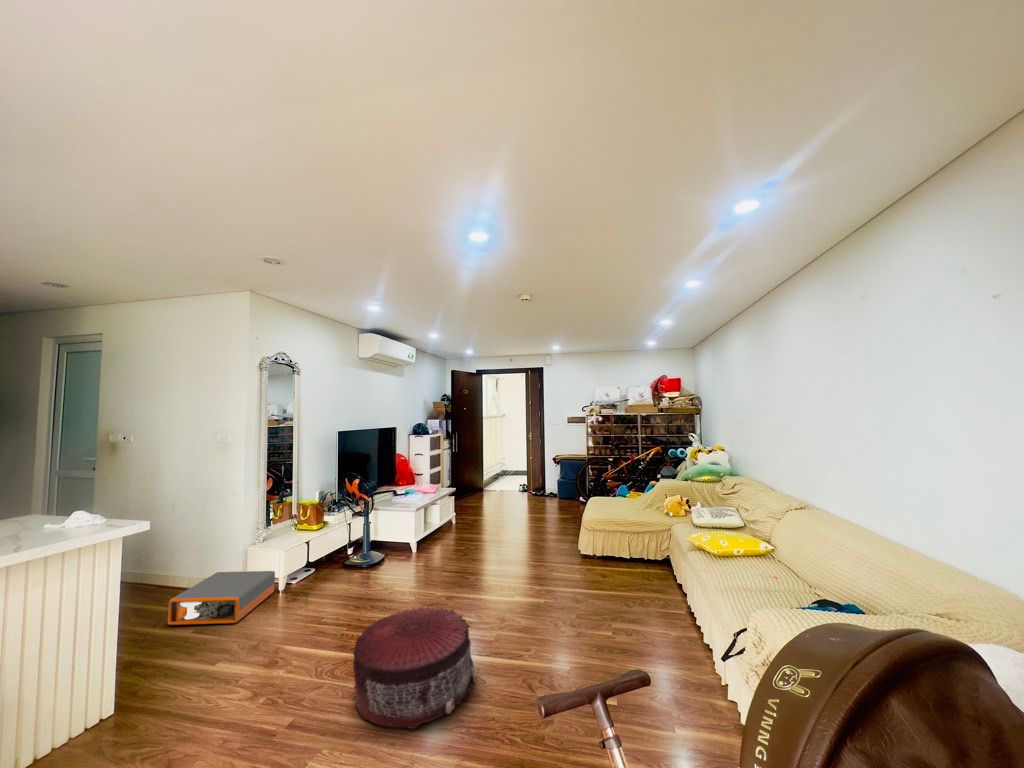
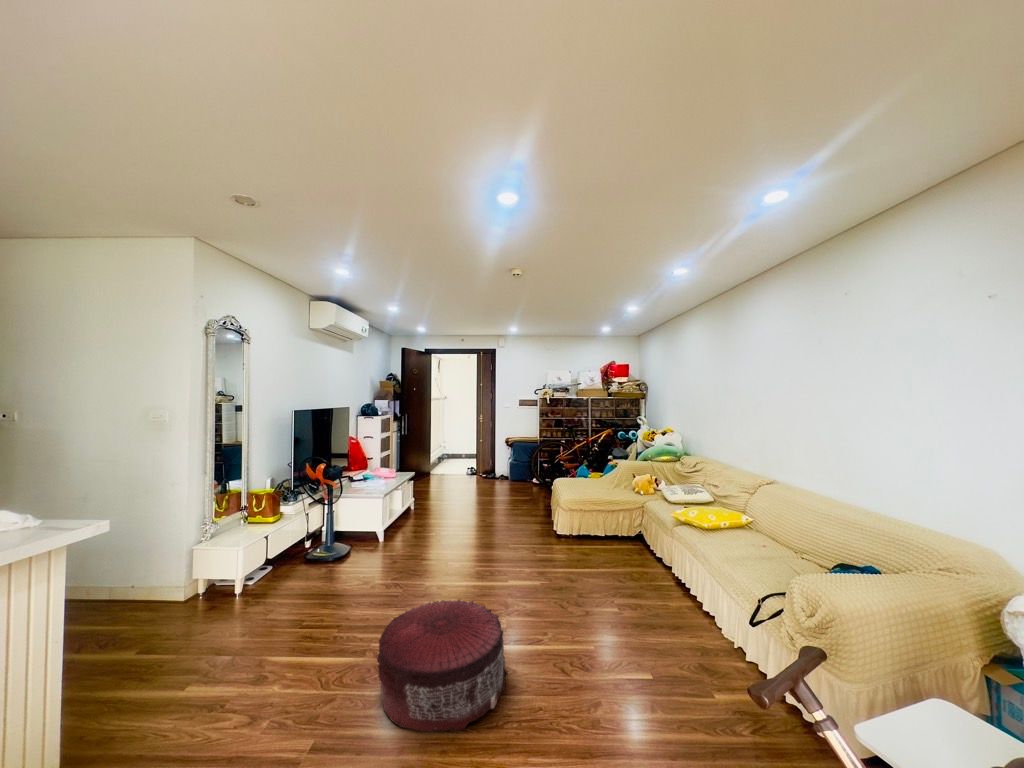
storage box: present [168,571,275,625] -> none [99,573,229,648]

